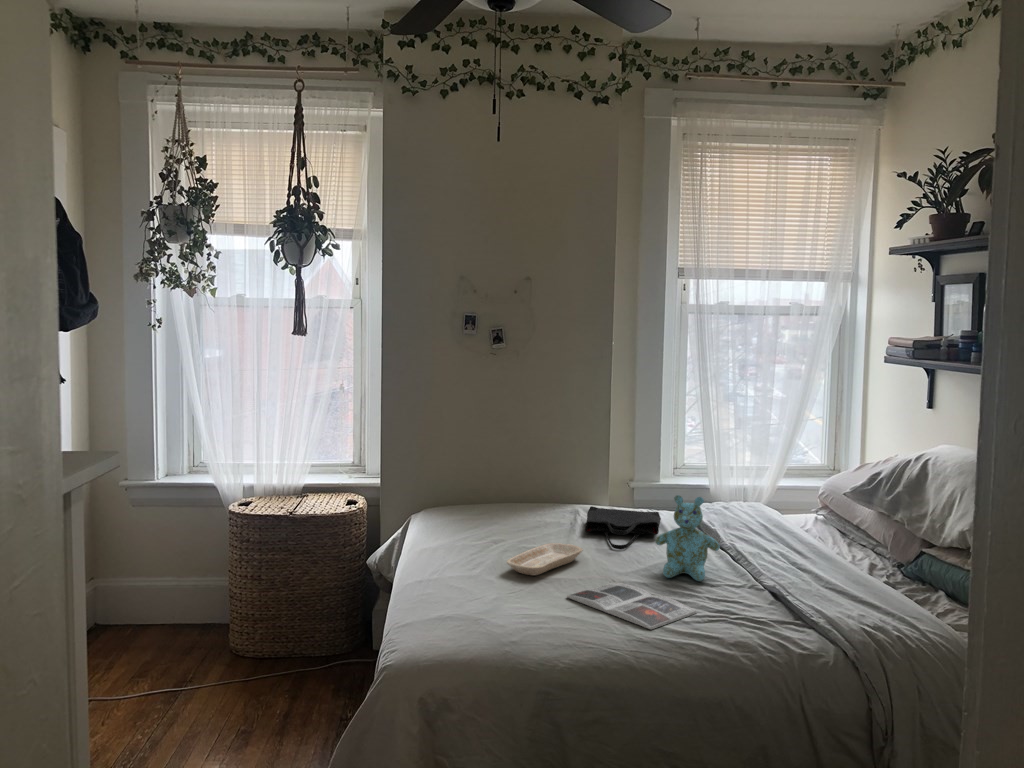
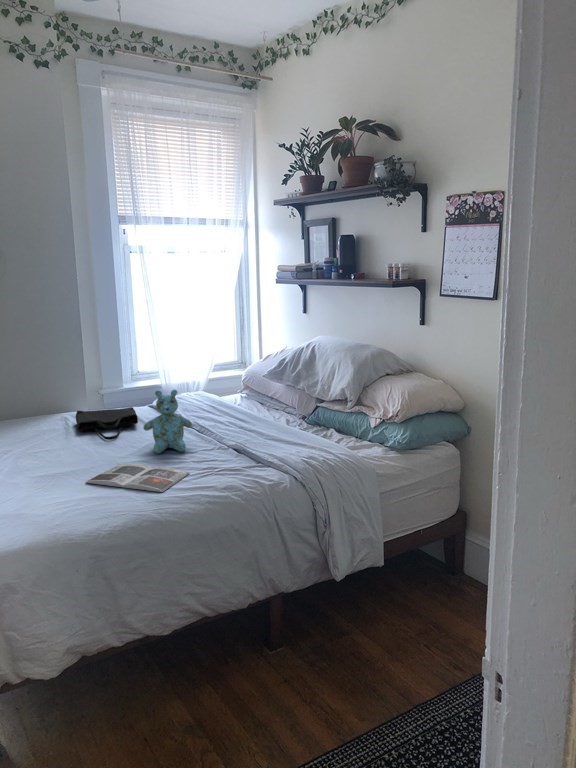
tray: present [507,543,583,575] -> none [24,442,85,472]

